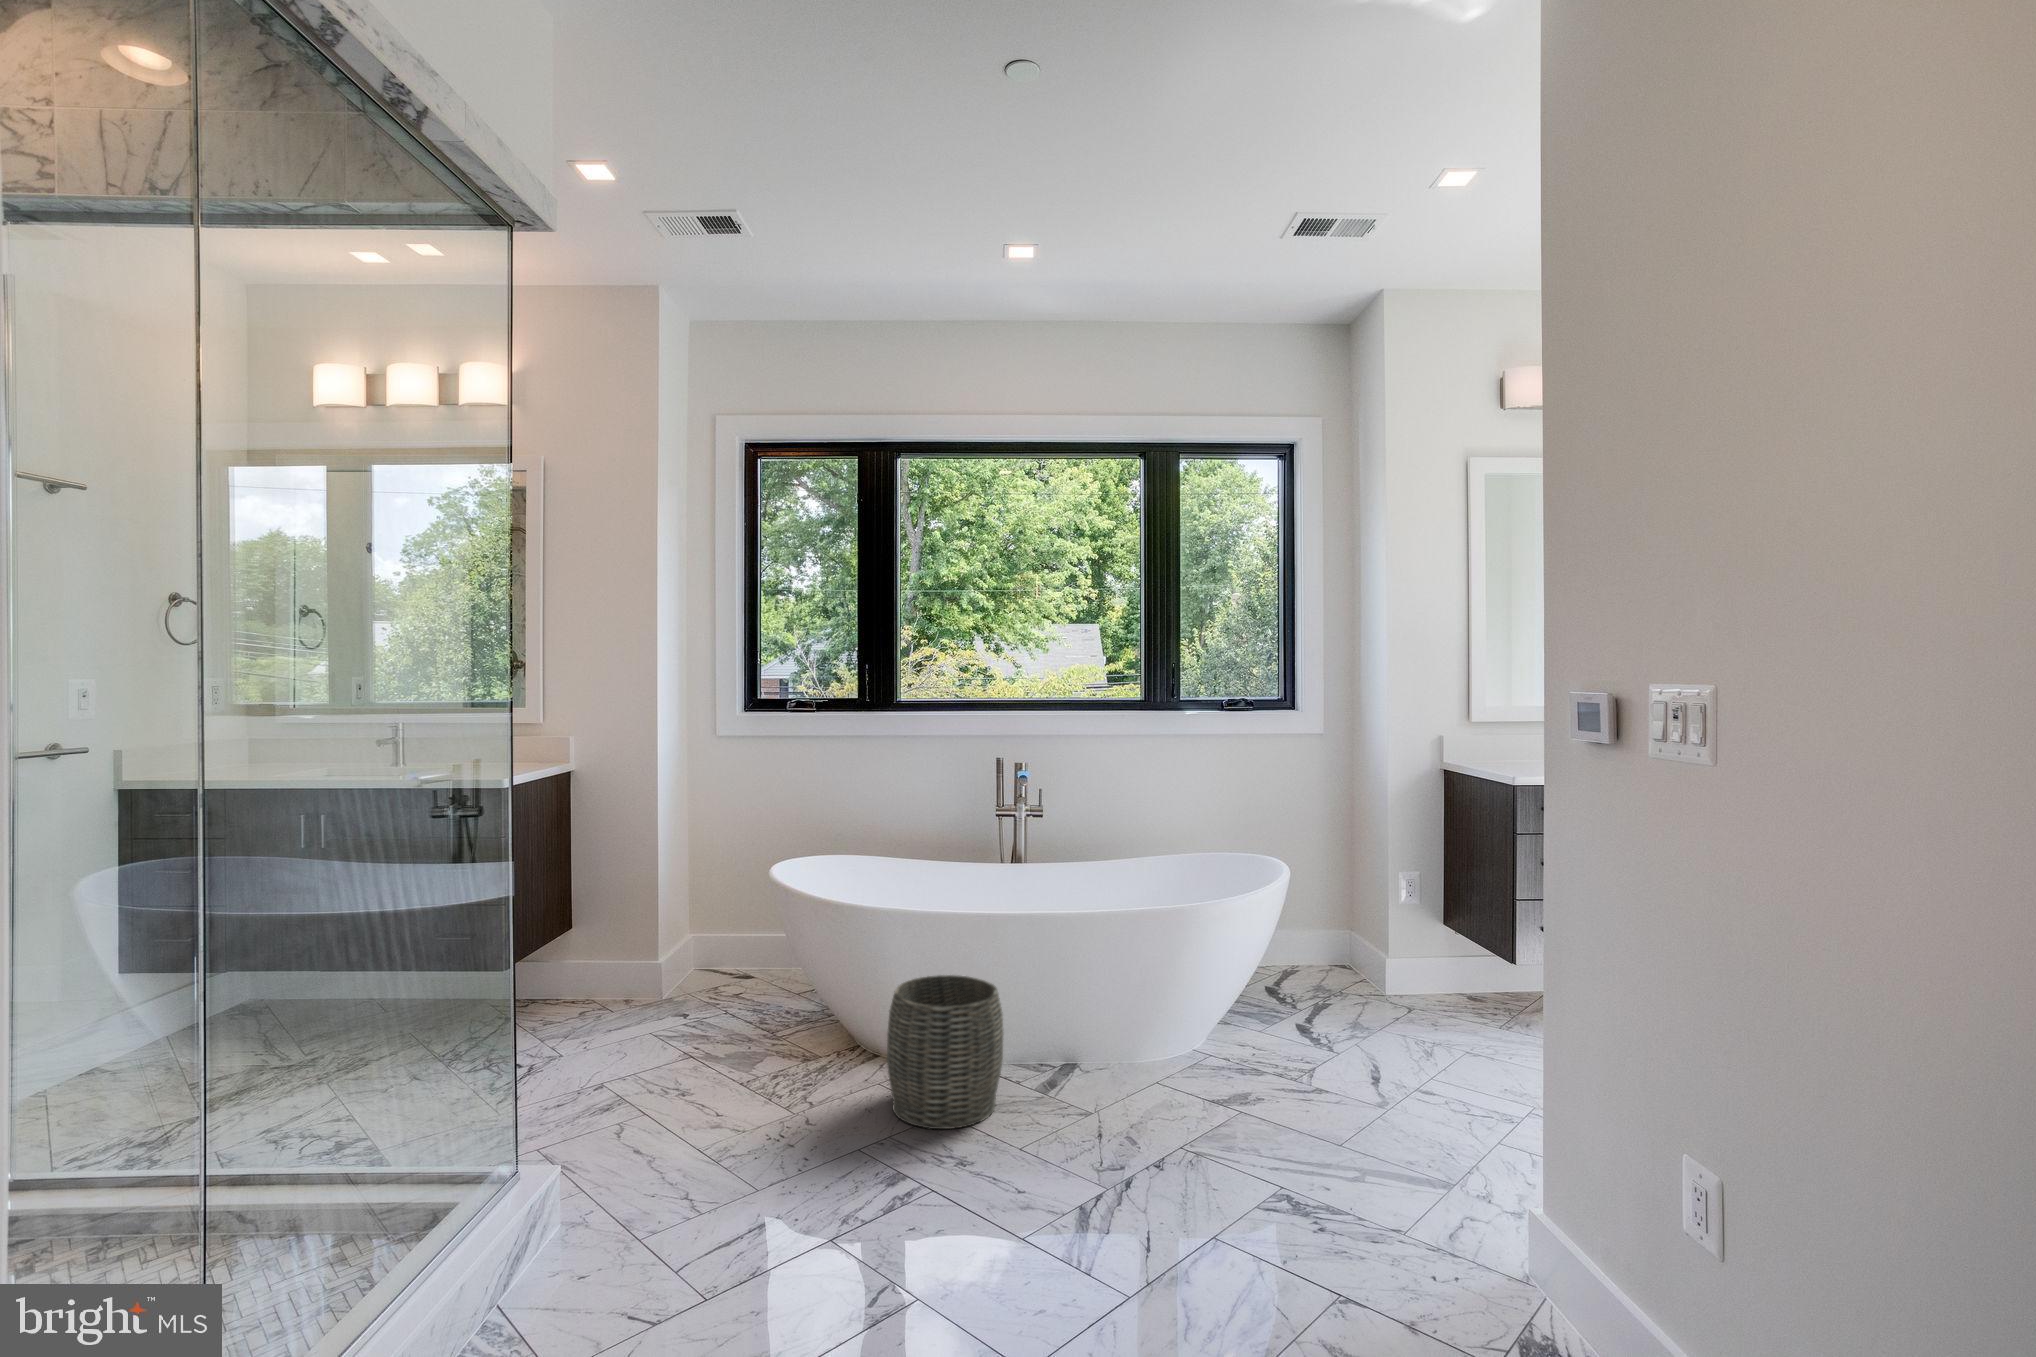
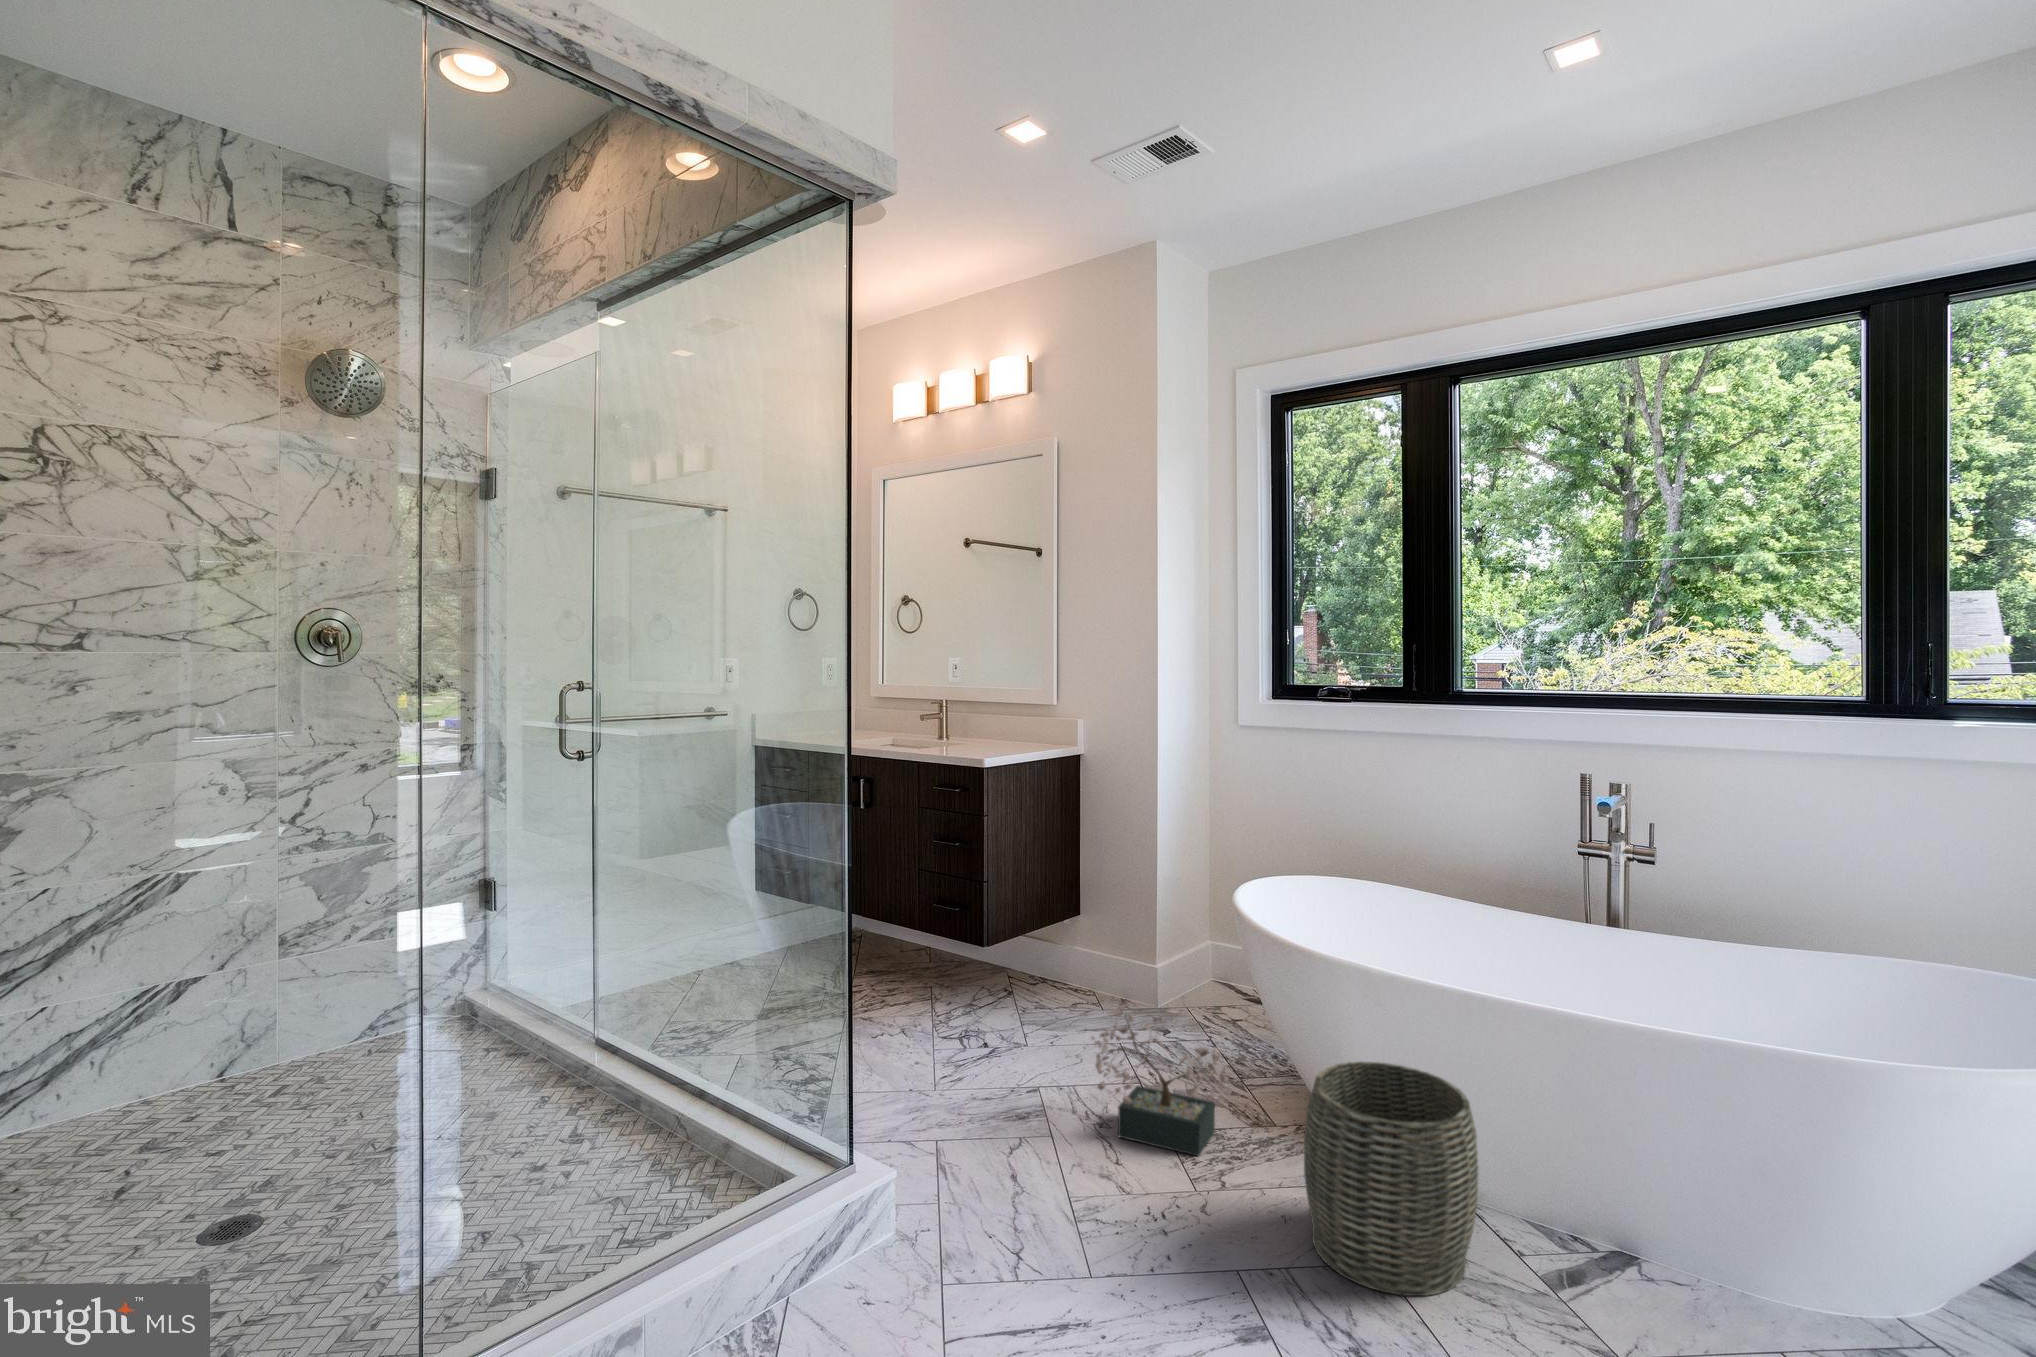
decorative plant: none [674,982,802,1098] -> present [1091,1002,1232,1156]

